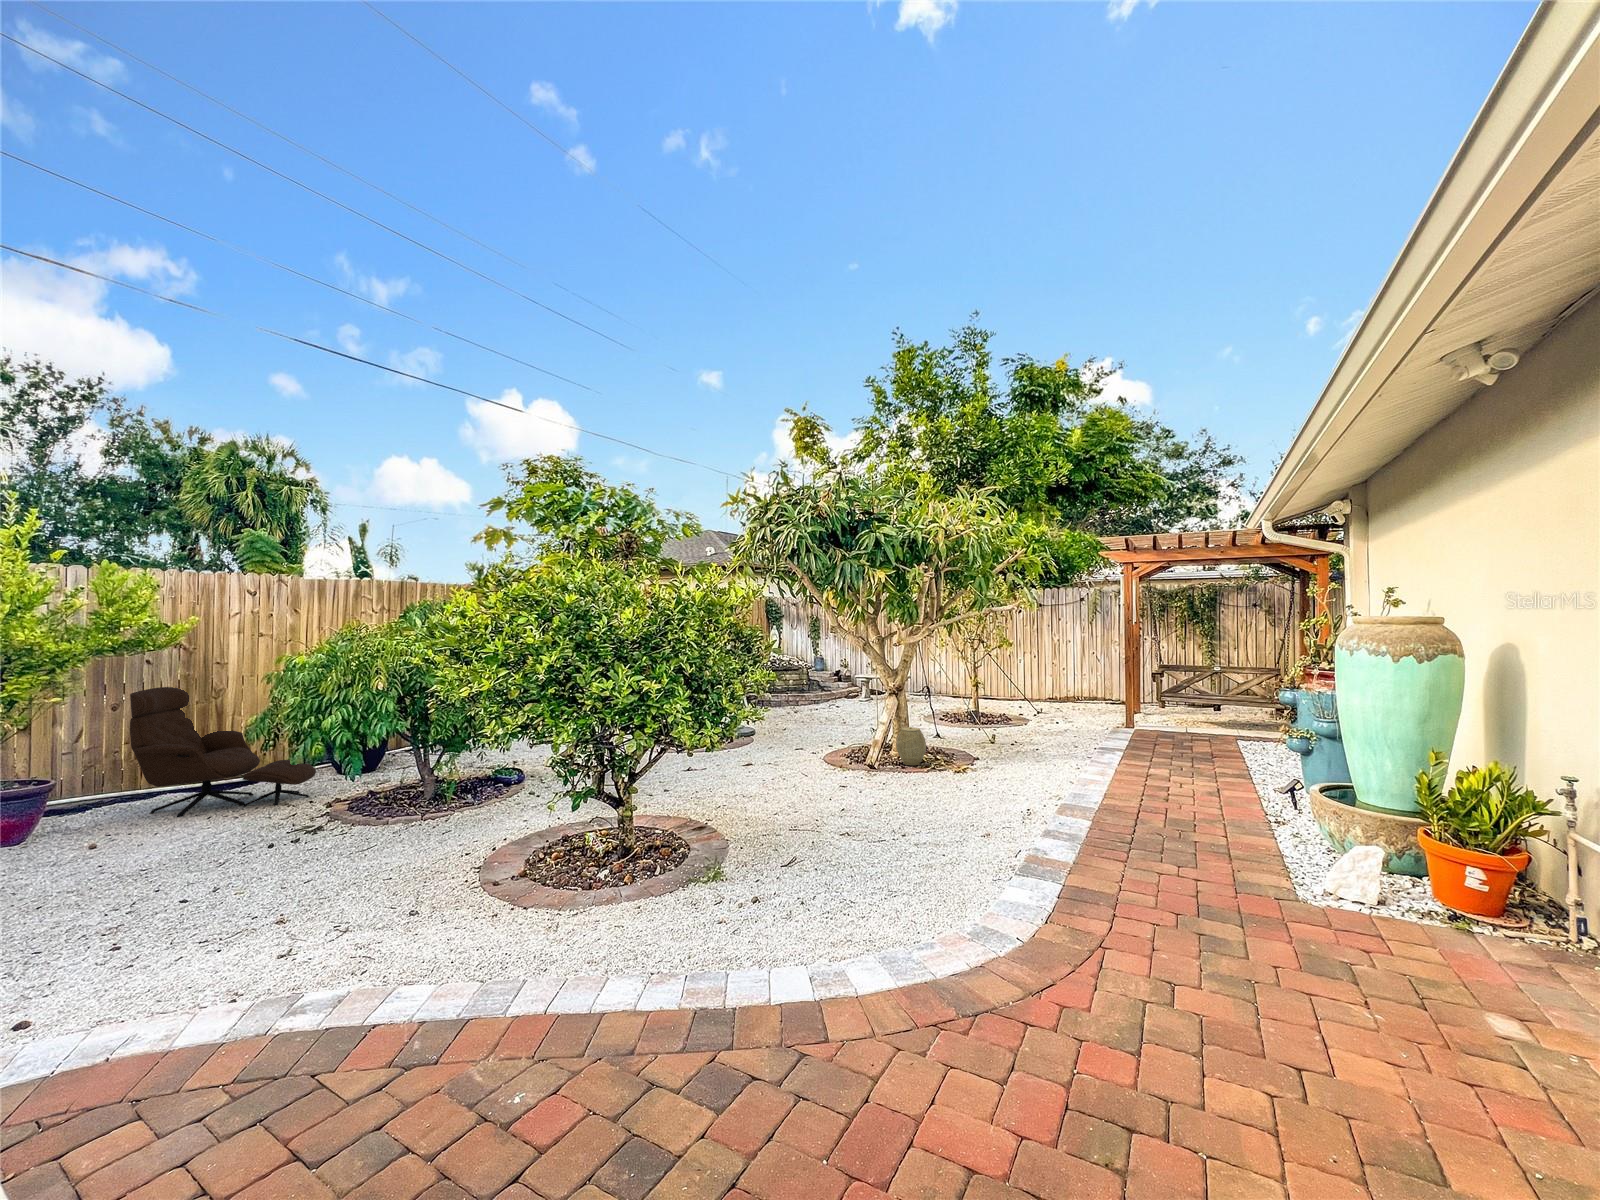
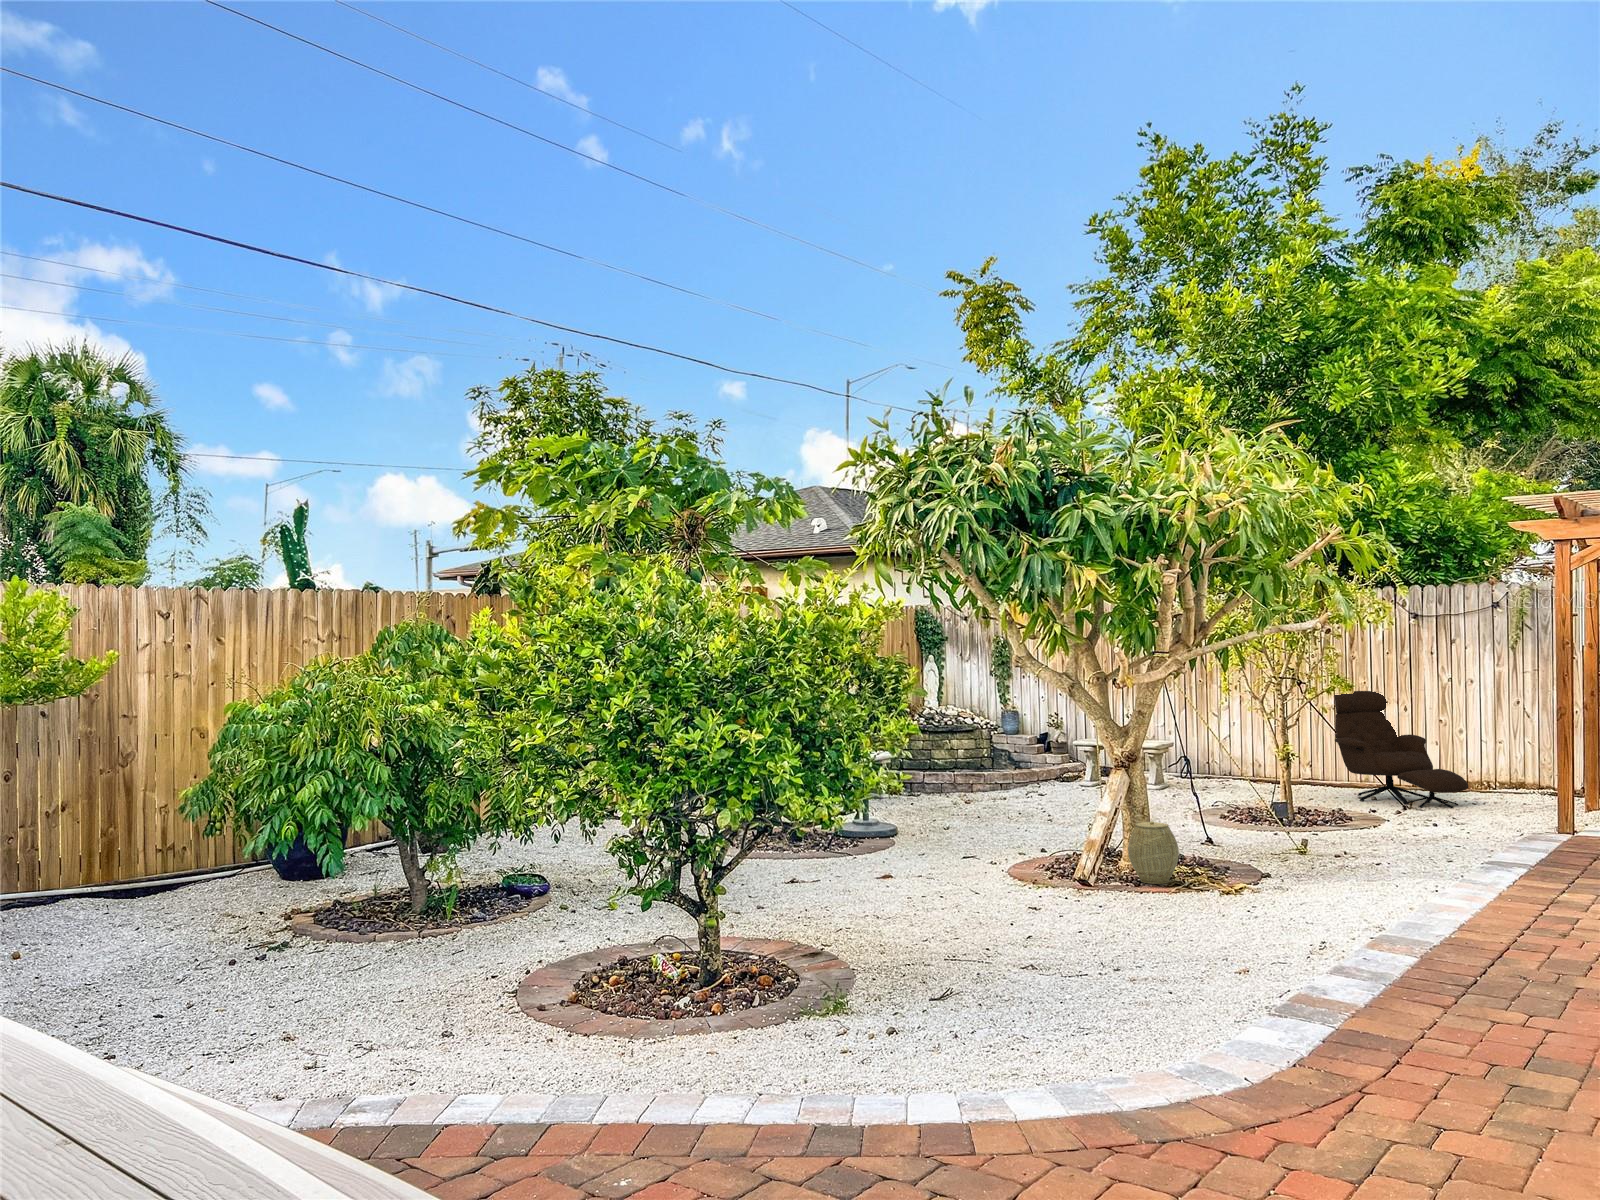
lounge chair: present [130,687,316,817] -> present [1334,691,1468,808]

